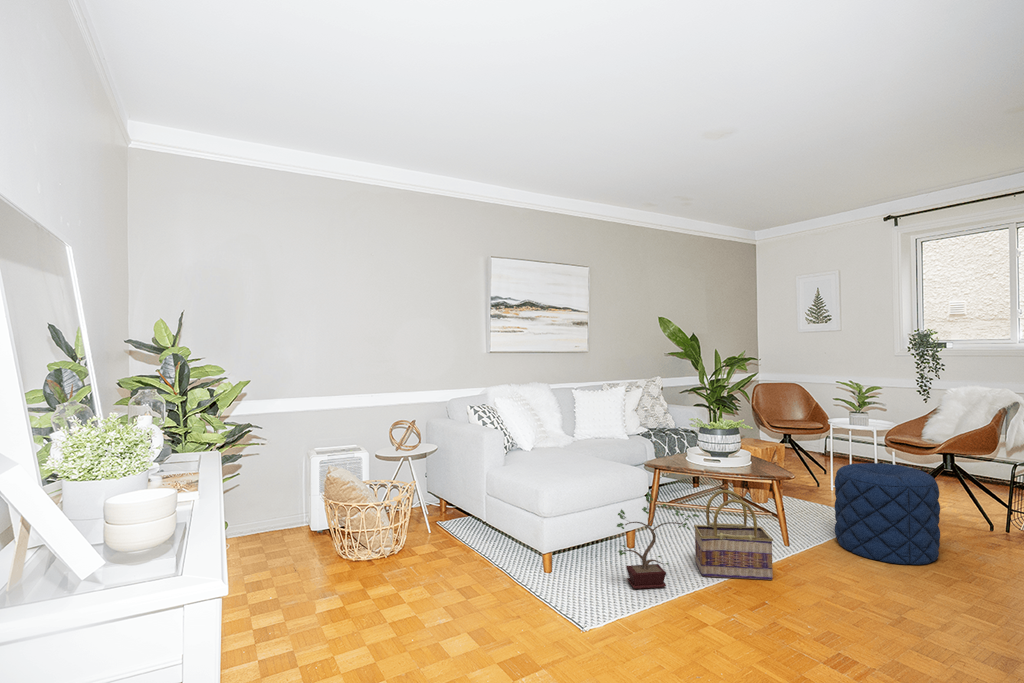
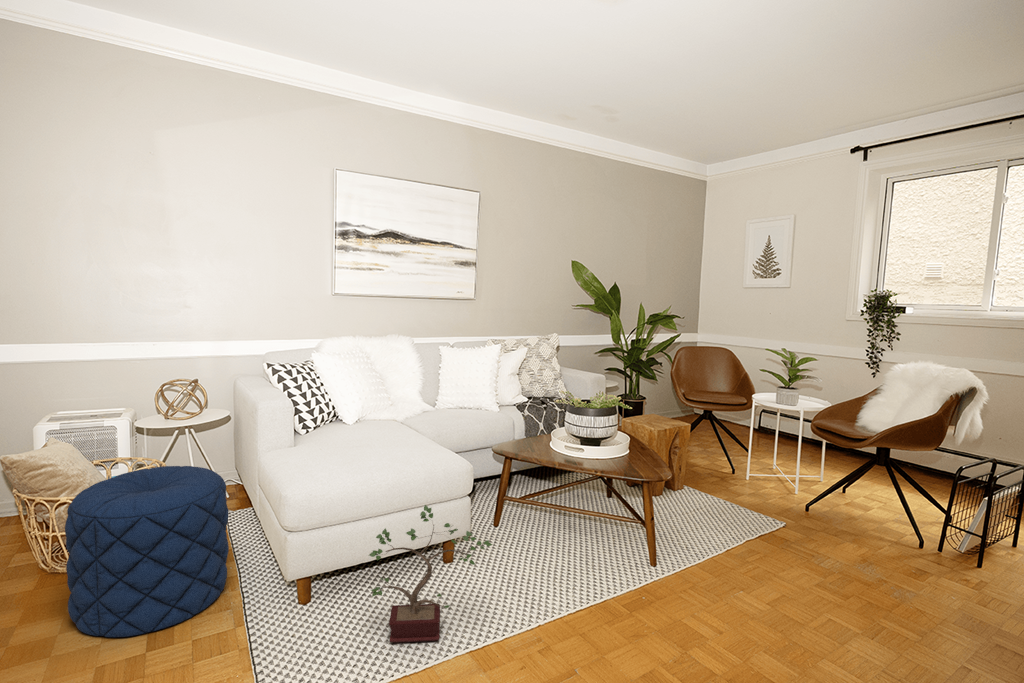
pouf: present [834,463,940,565] -> present [65,466,229,637]
basket: present [694,490,773,580] -> none [503,499,603,631]

